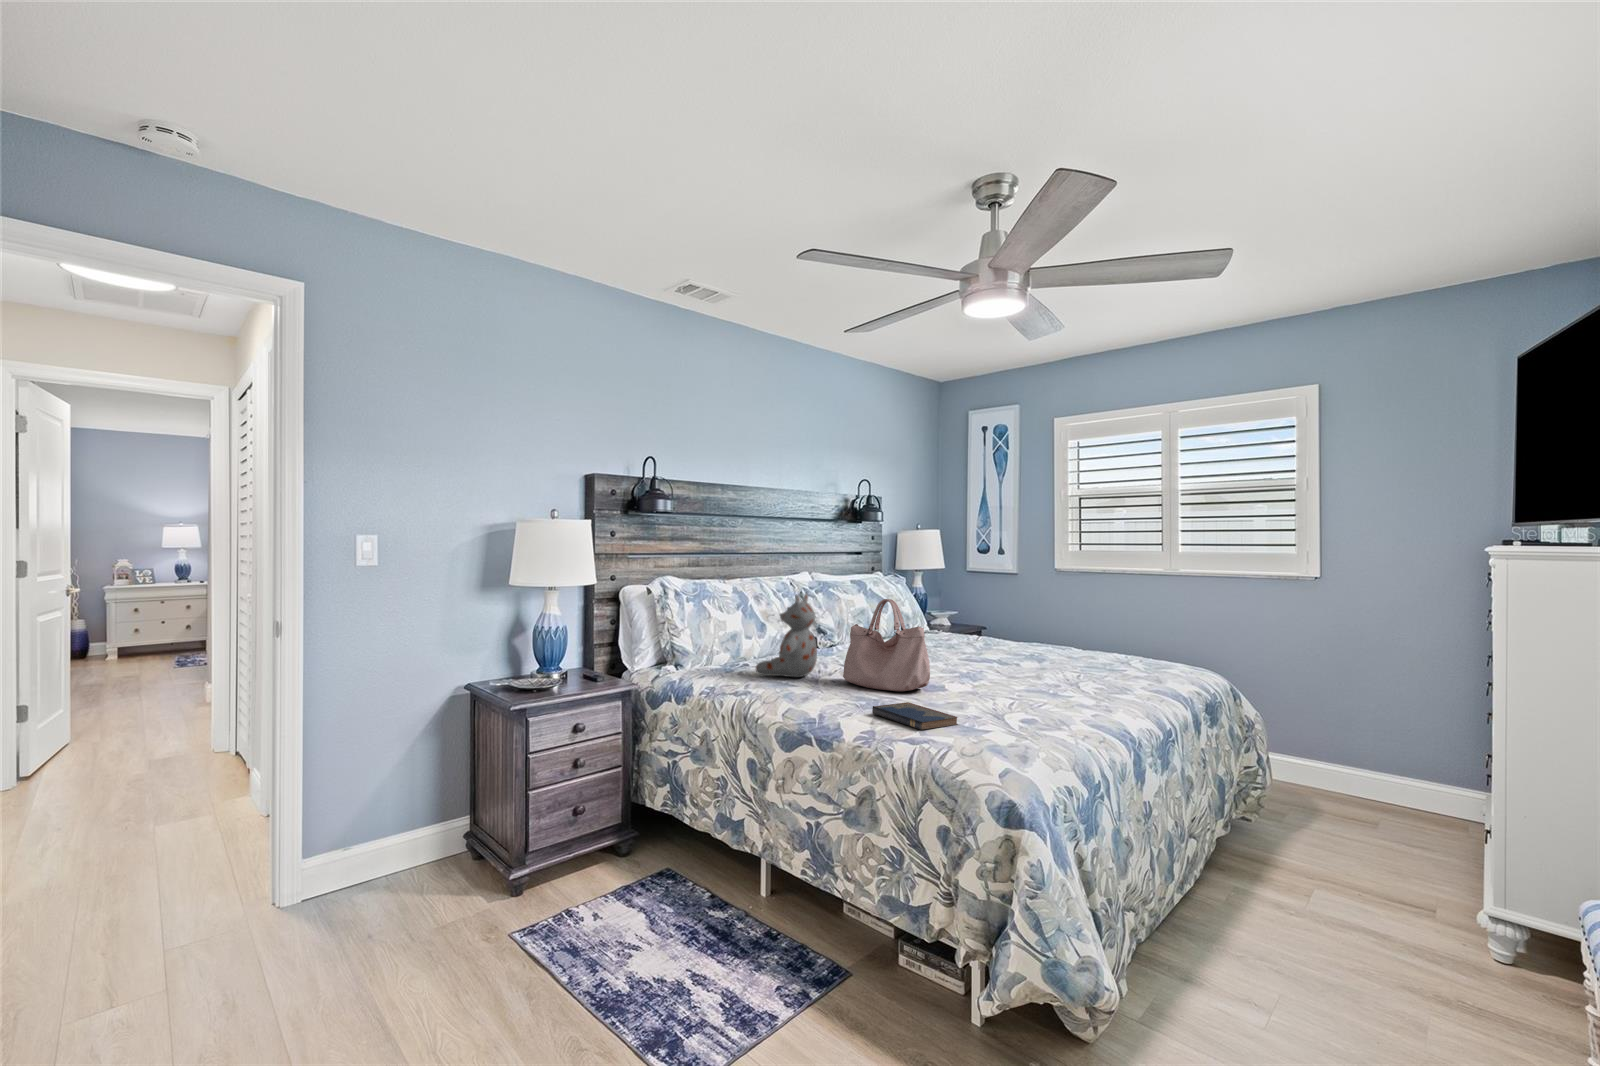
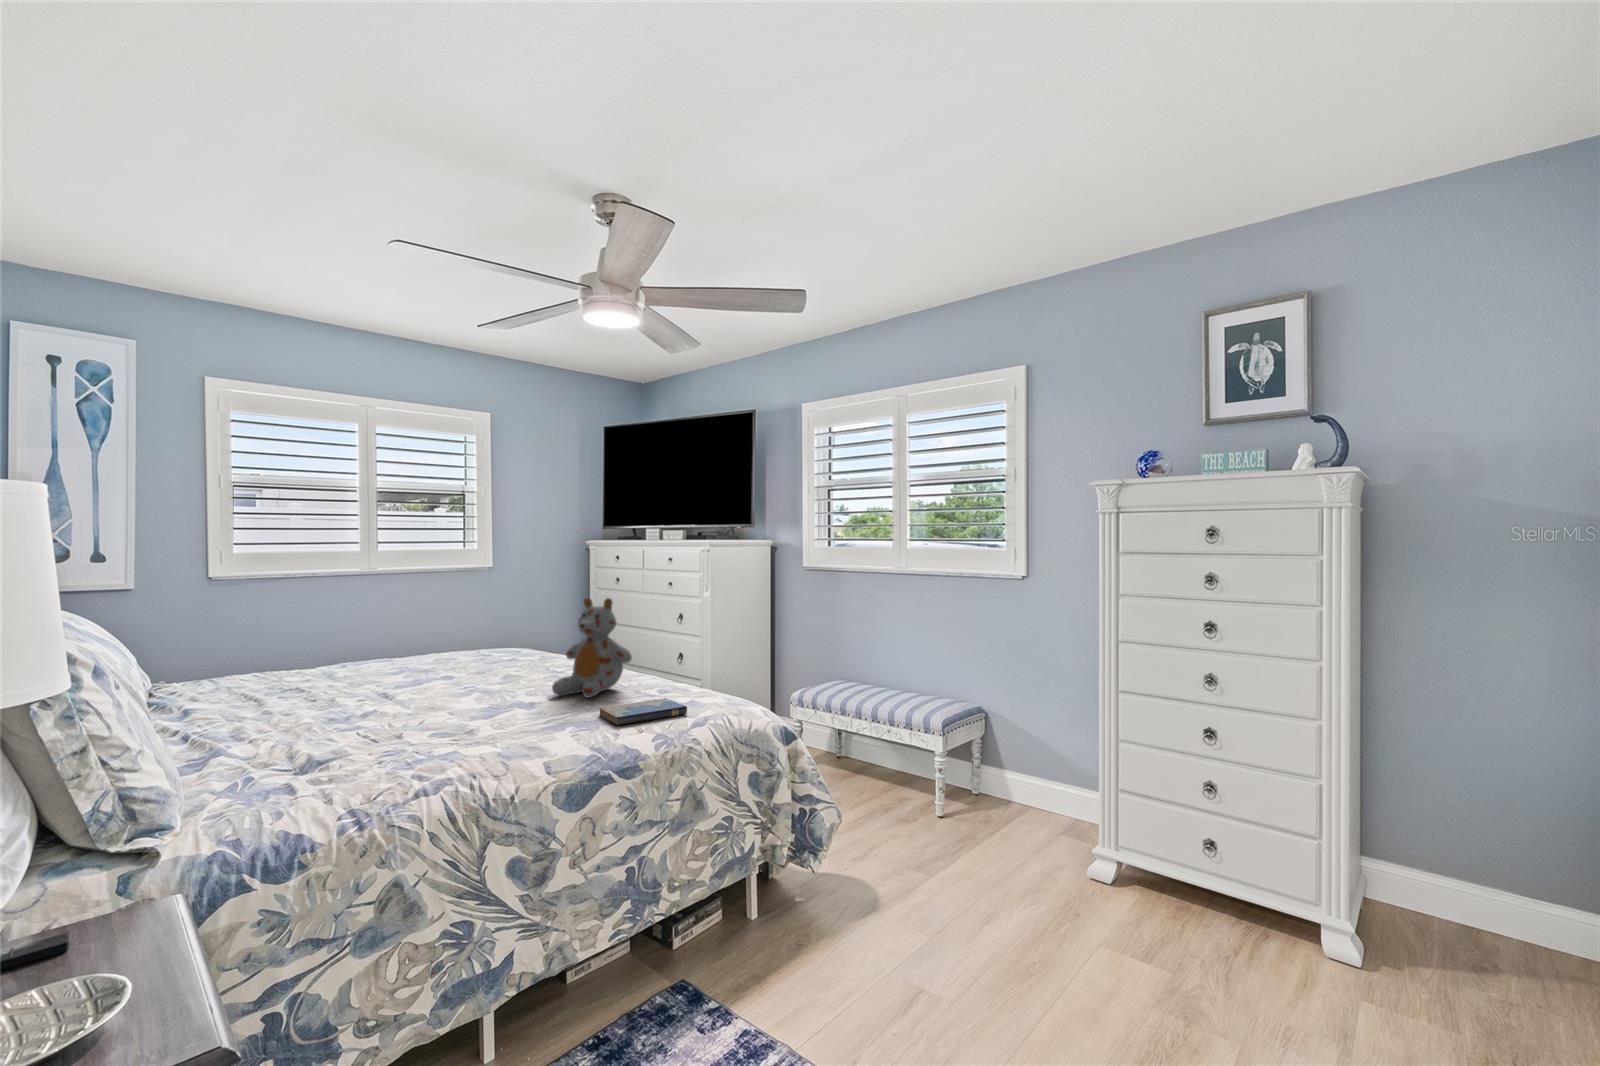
stuffed bear: present [756,594,817,677] -> present [552,598,632,698]
handbag: present [843,599,930,691] -> none [419,611,535,730]

